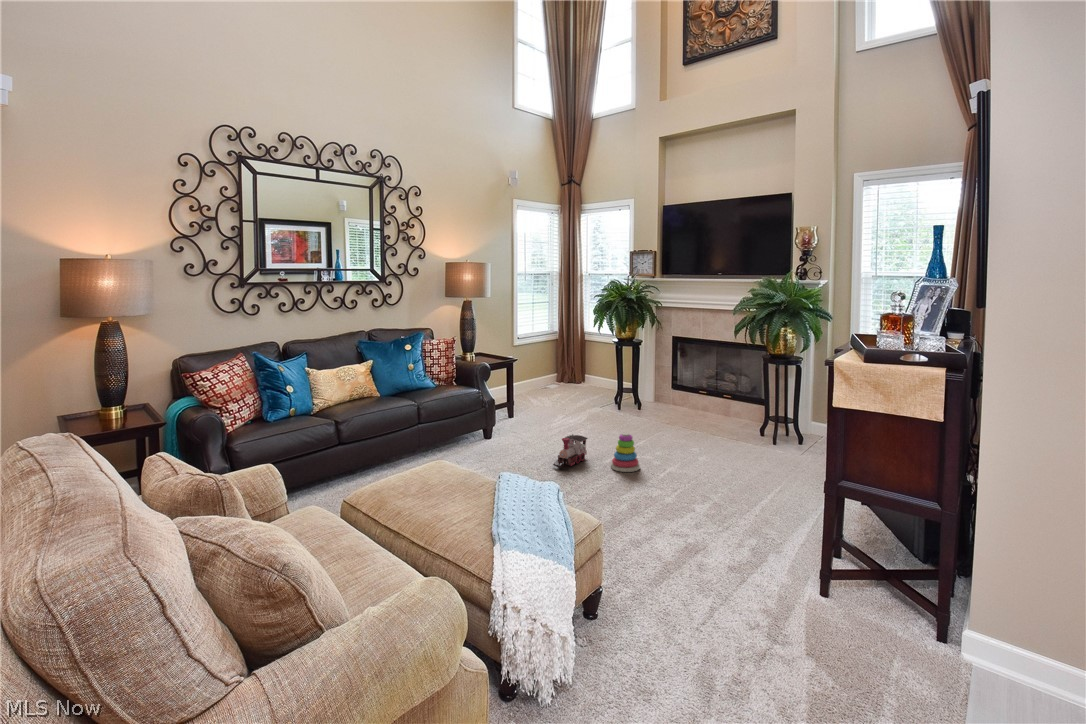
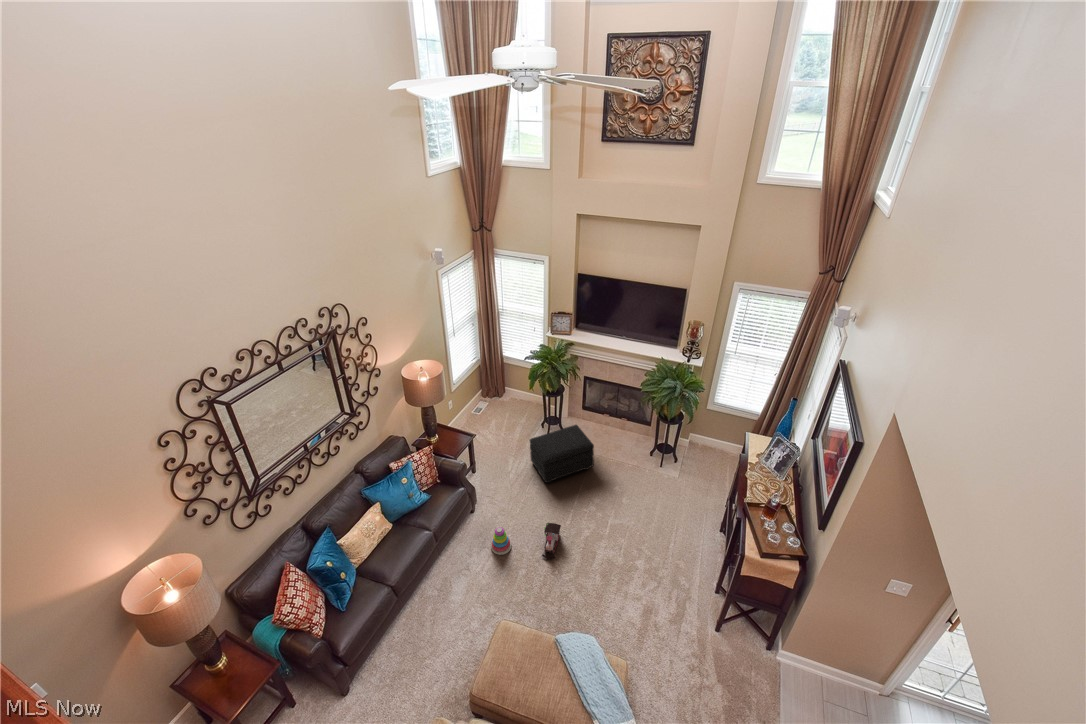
footstool: none [580,378,661,431] -> present [530,425,594,483]
stacking toy: present [611,433,640,472] -> present [491,527,511,555]

